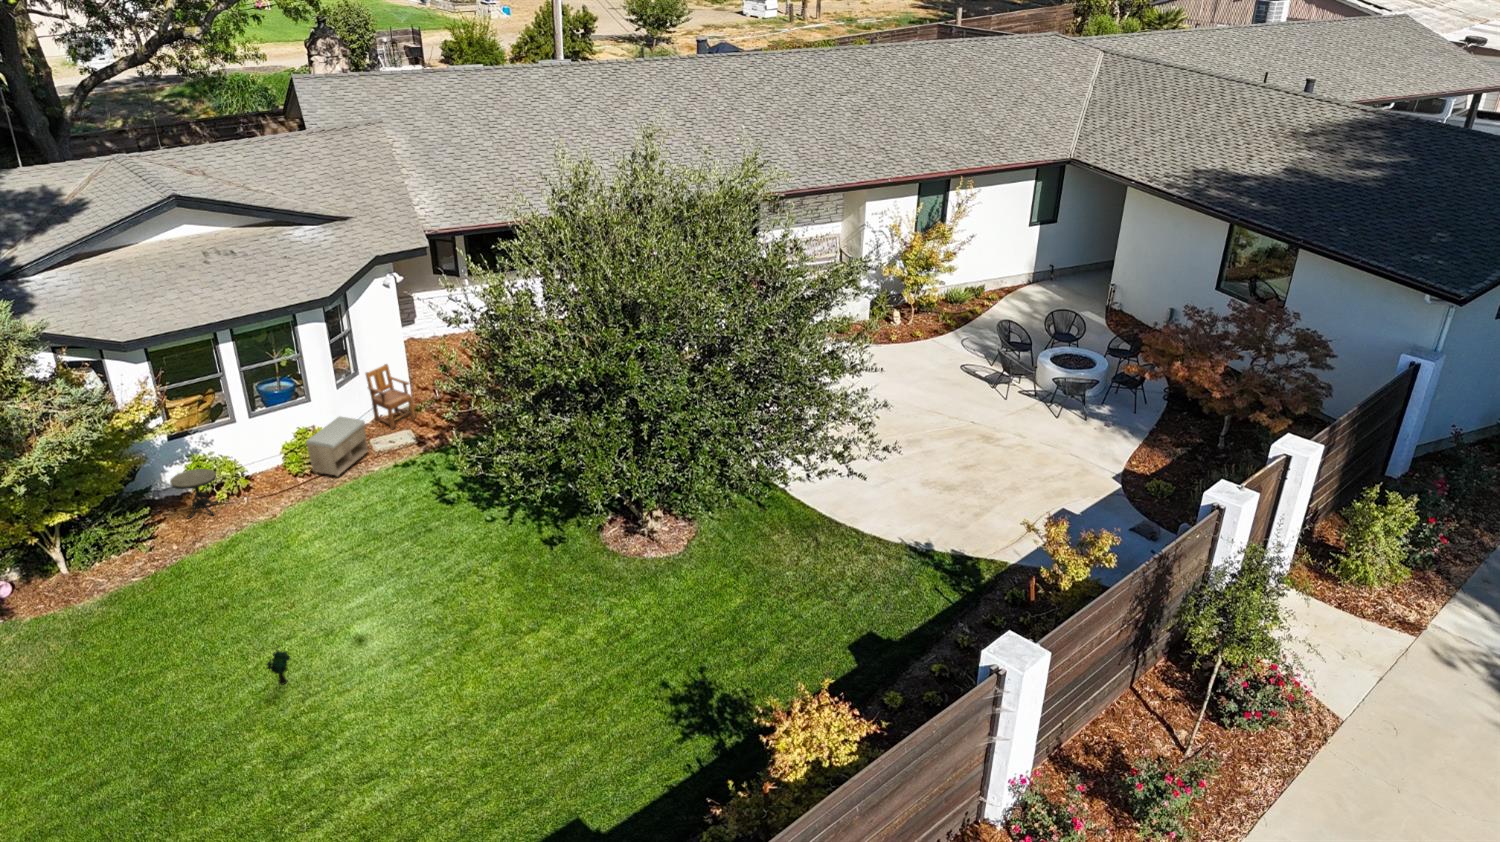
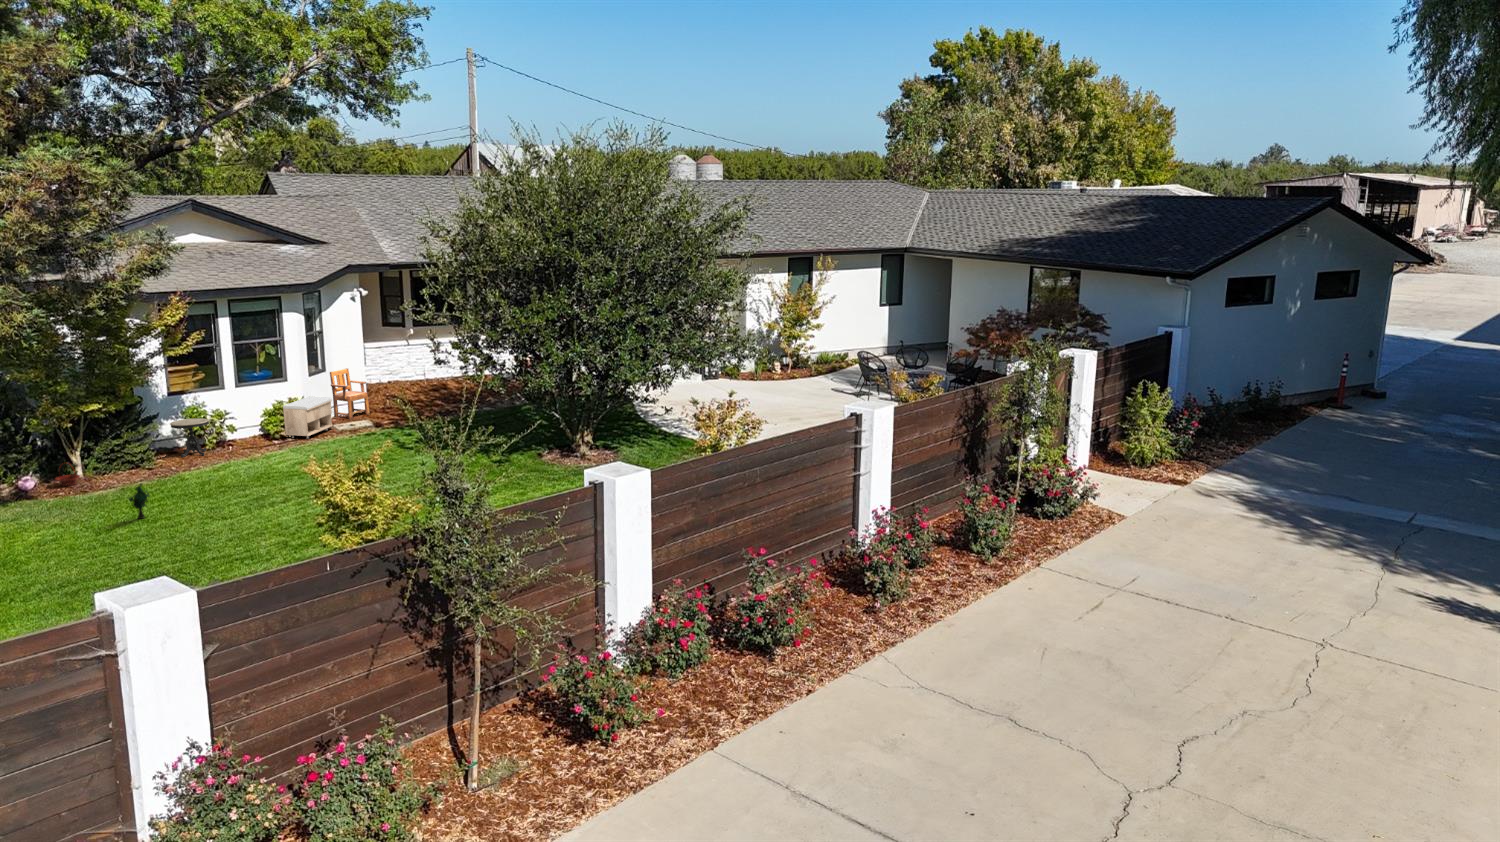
basket: none [32,561,63,588] -> present [55,471,80,486]
decorative plant: present [266,646,291,685] -> present [128,483,149,519]

